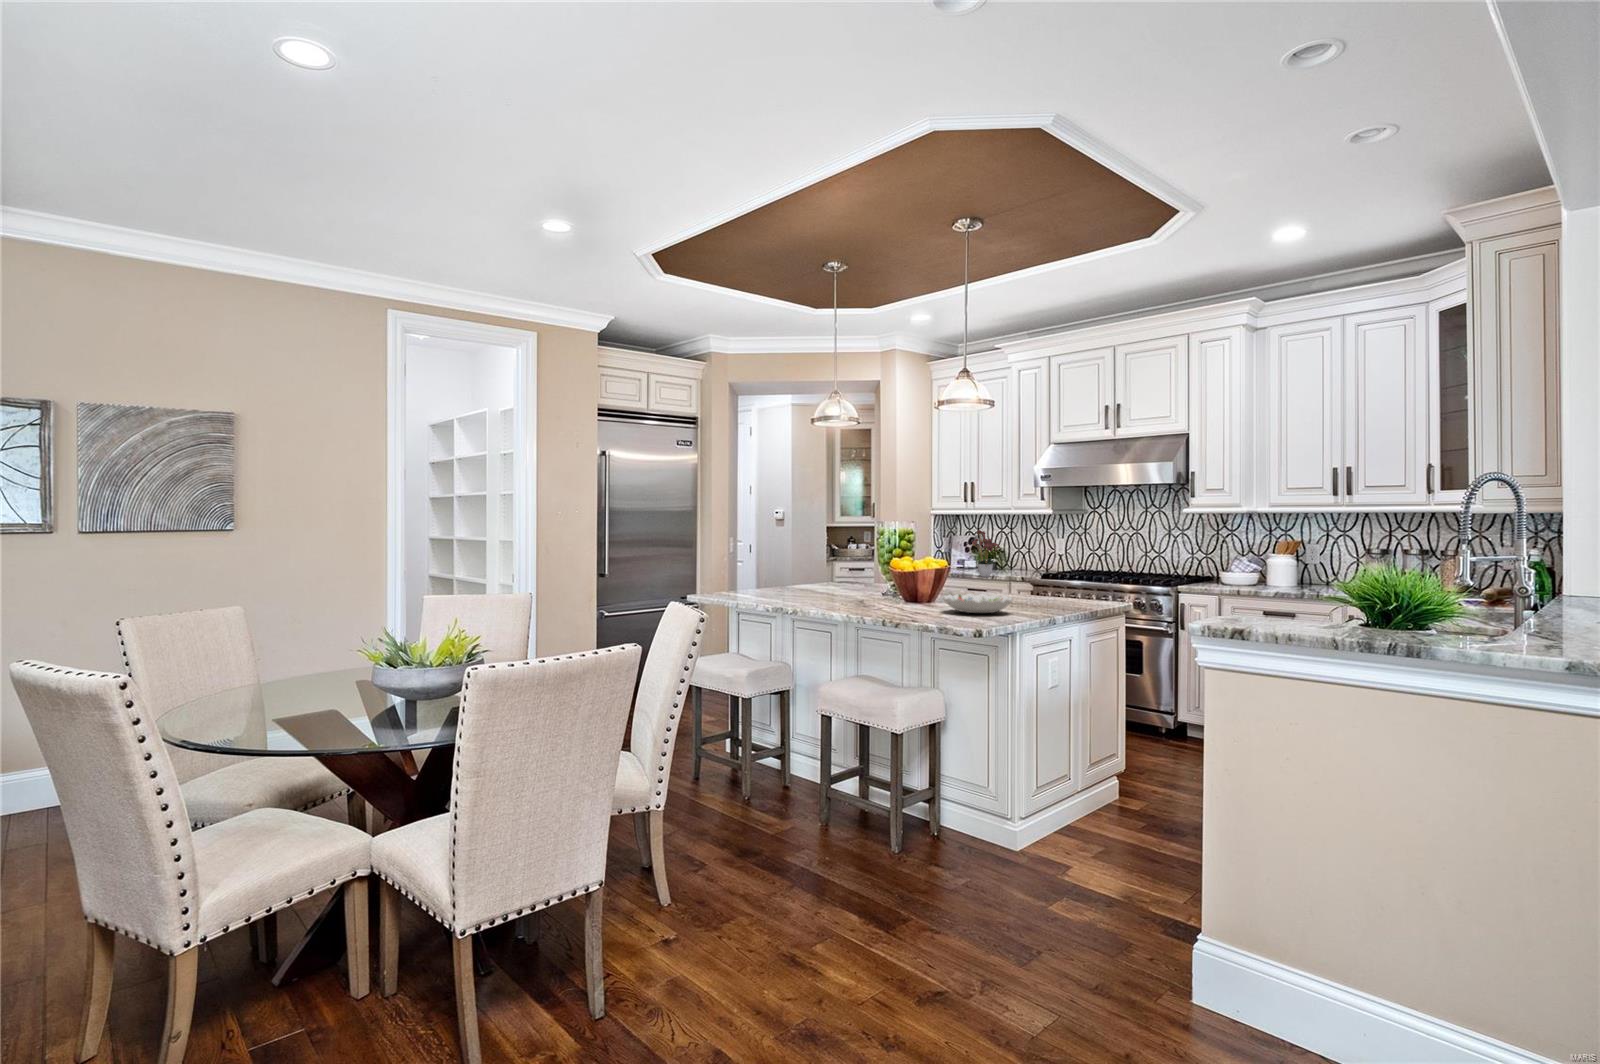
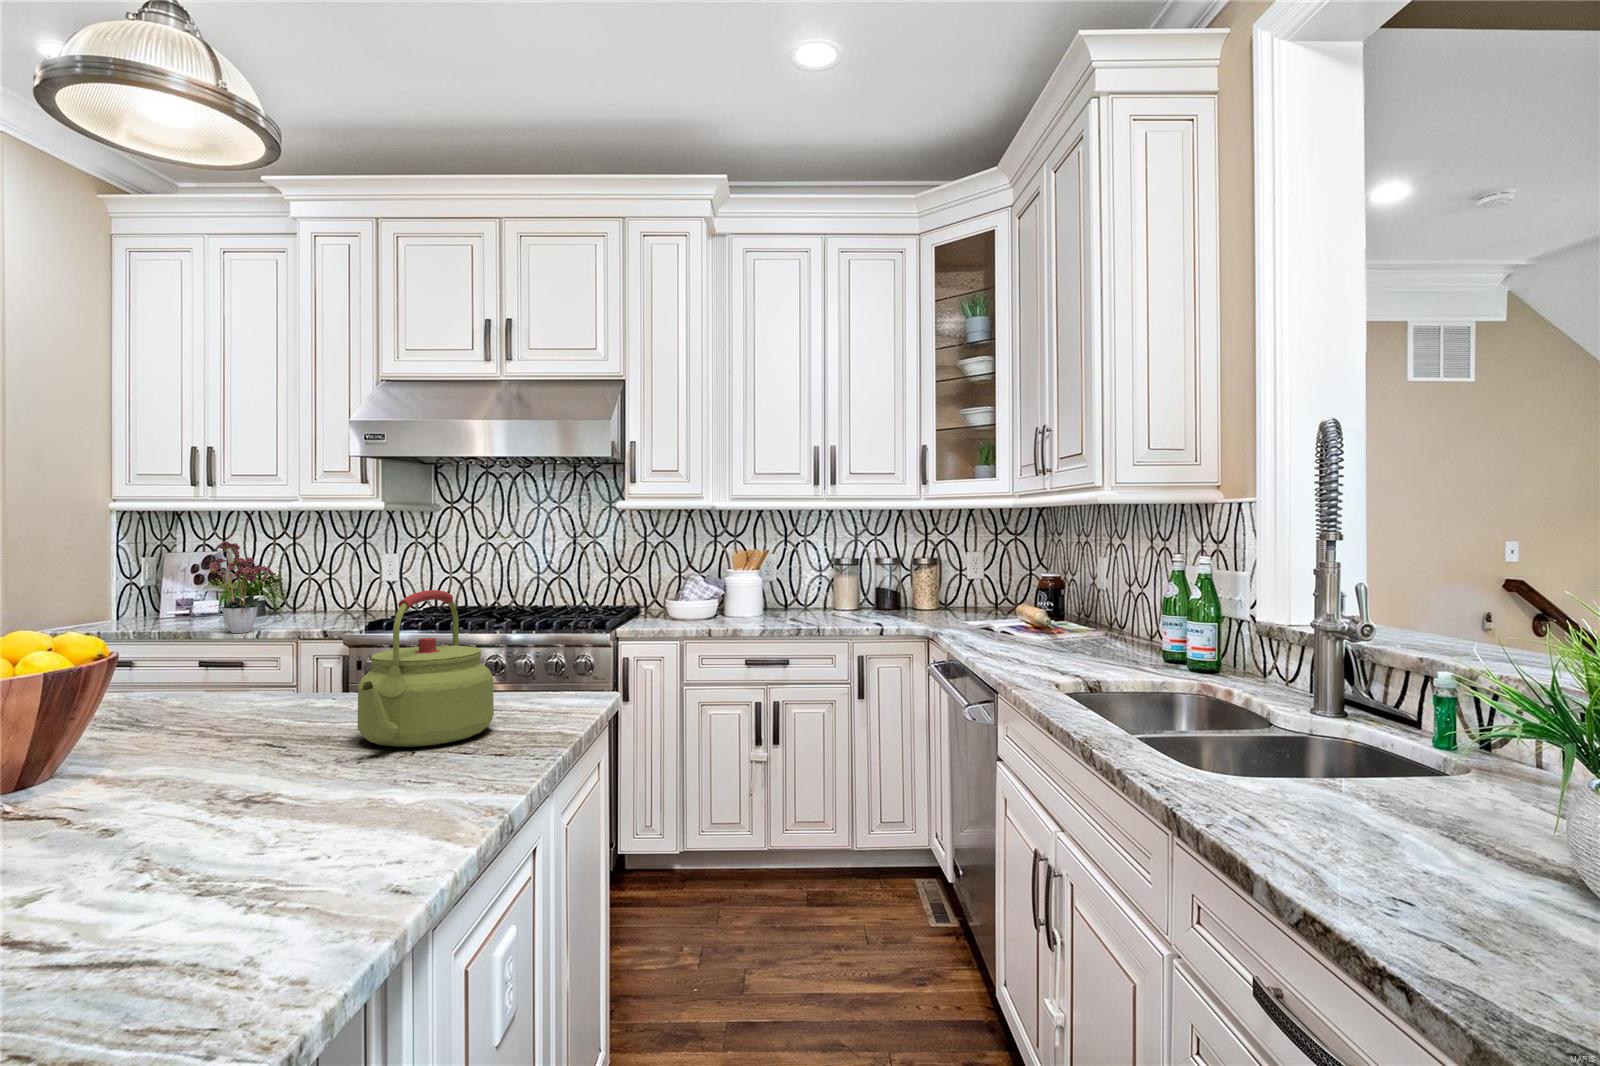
kettle: none [1014,550,1065,606] -> present [358,590,494,747]
decorative bowl: present [943,593,1012,613] -> none [77,752,381,866]

